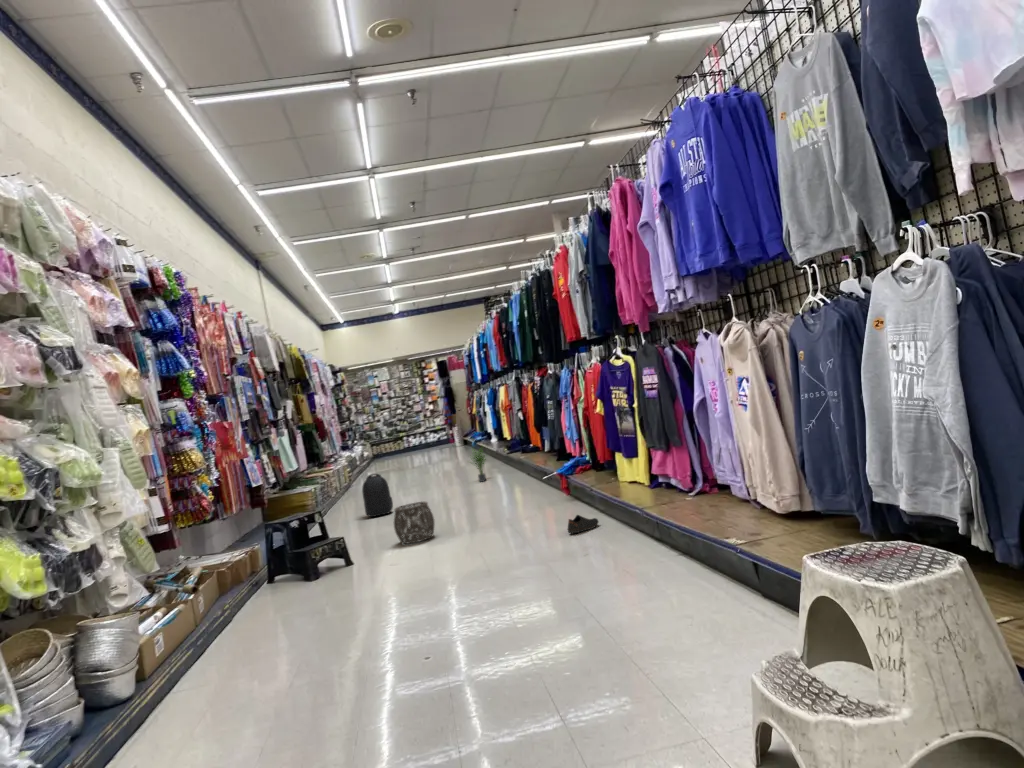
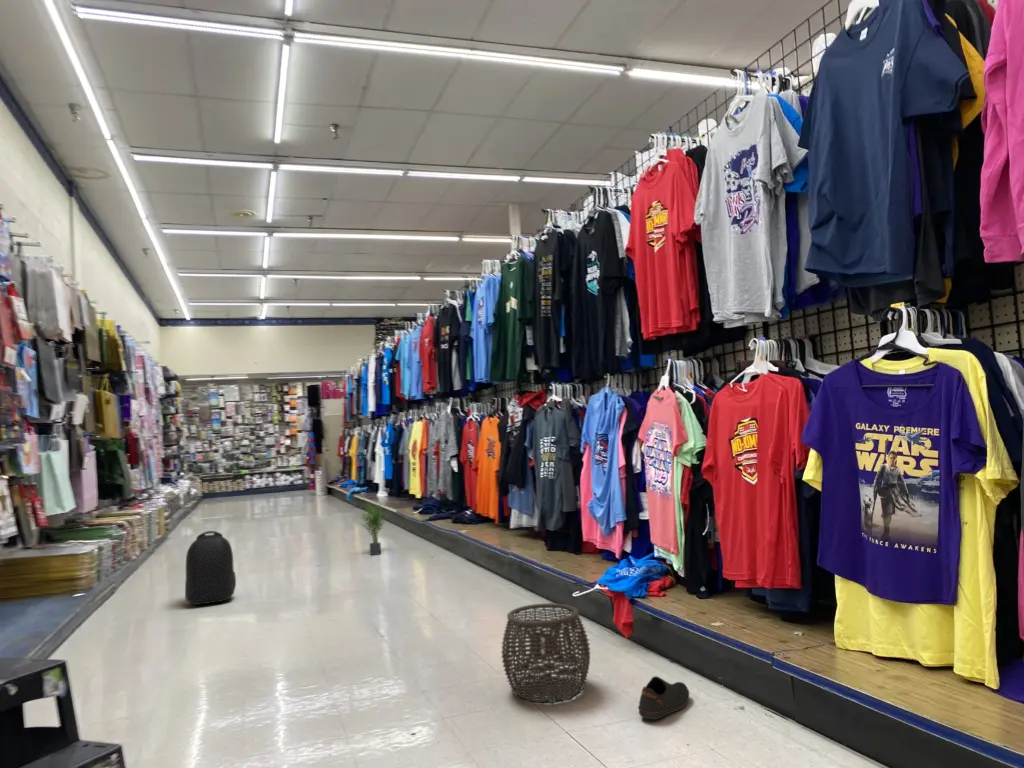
woven basket: present [394,502,435,544] -> present [502,603,590,702]

